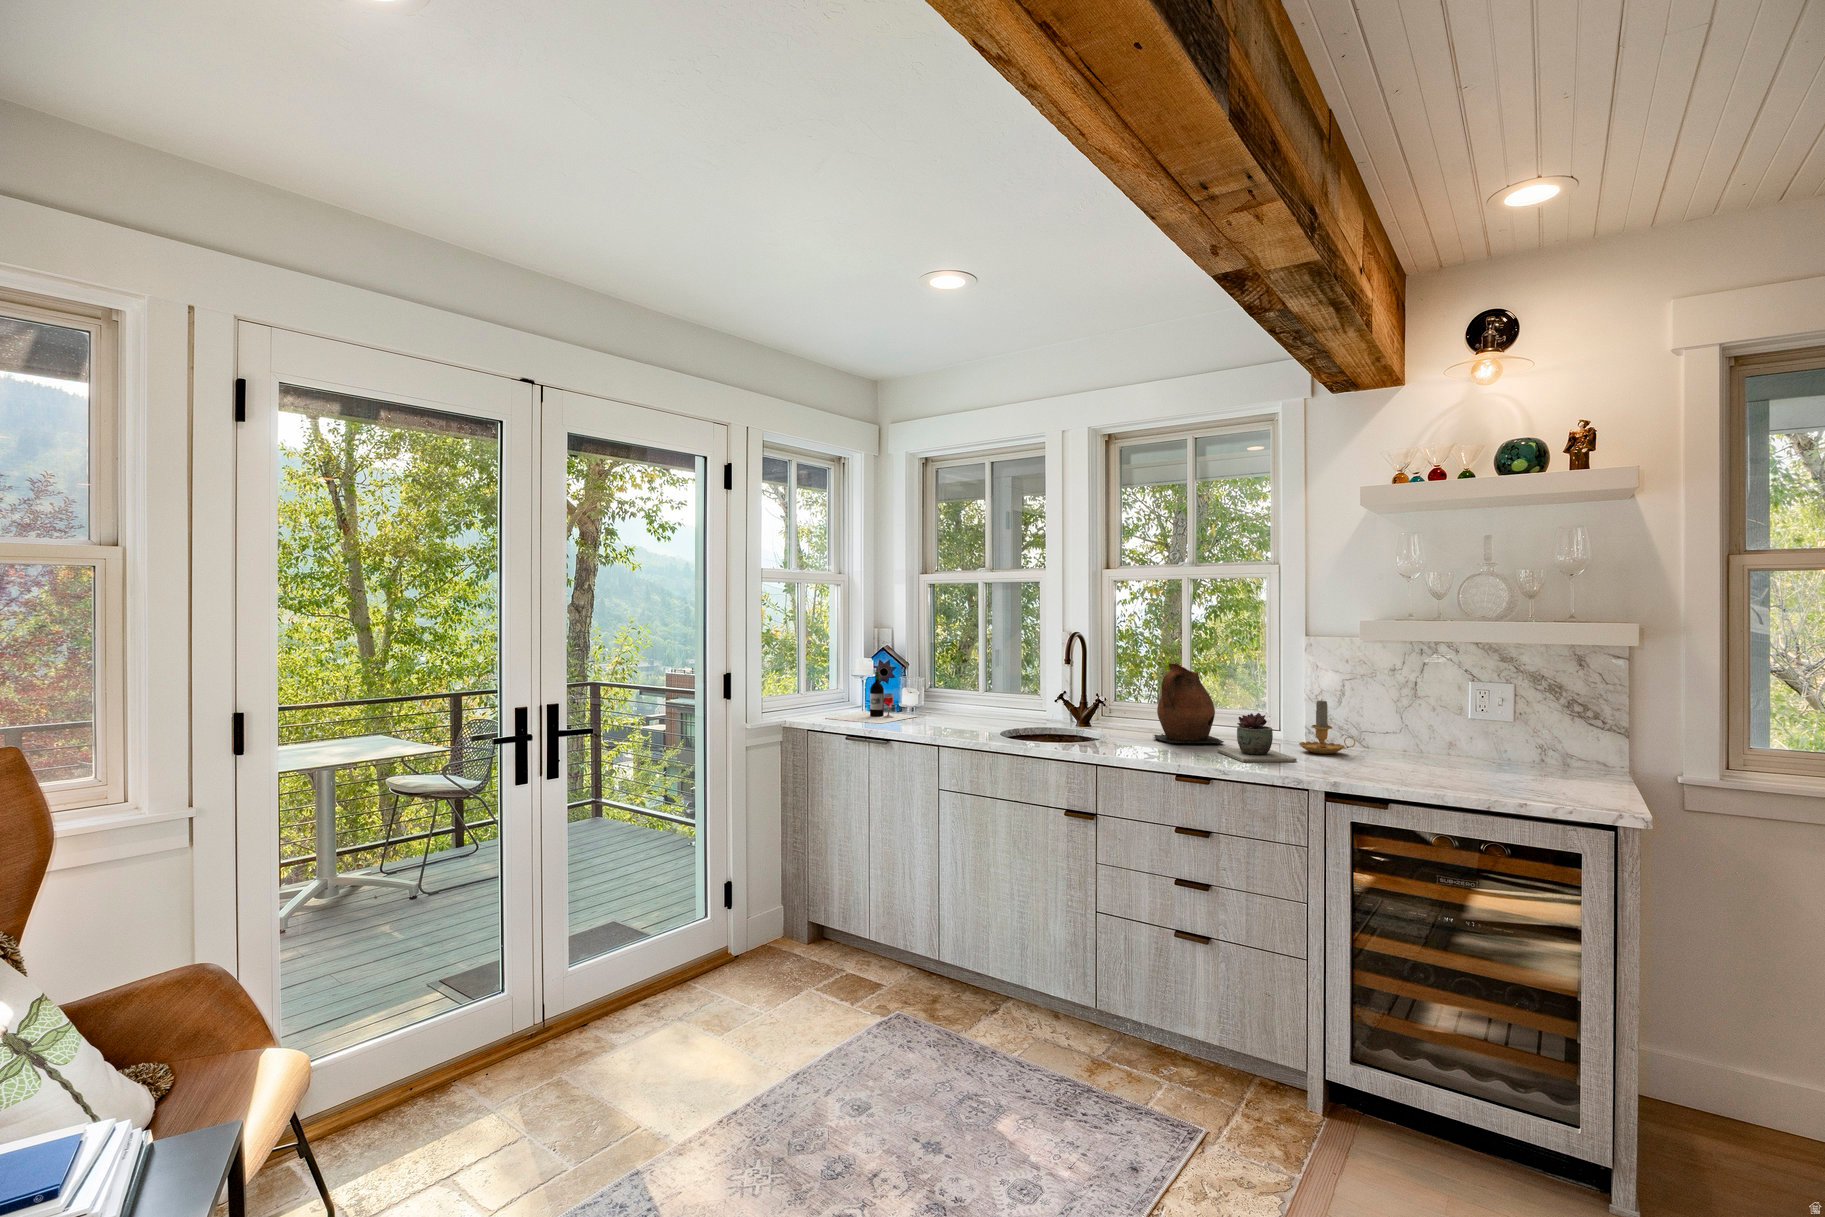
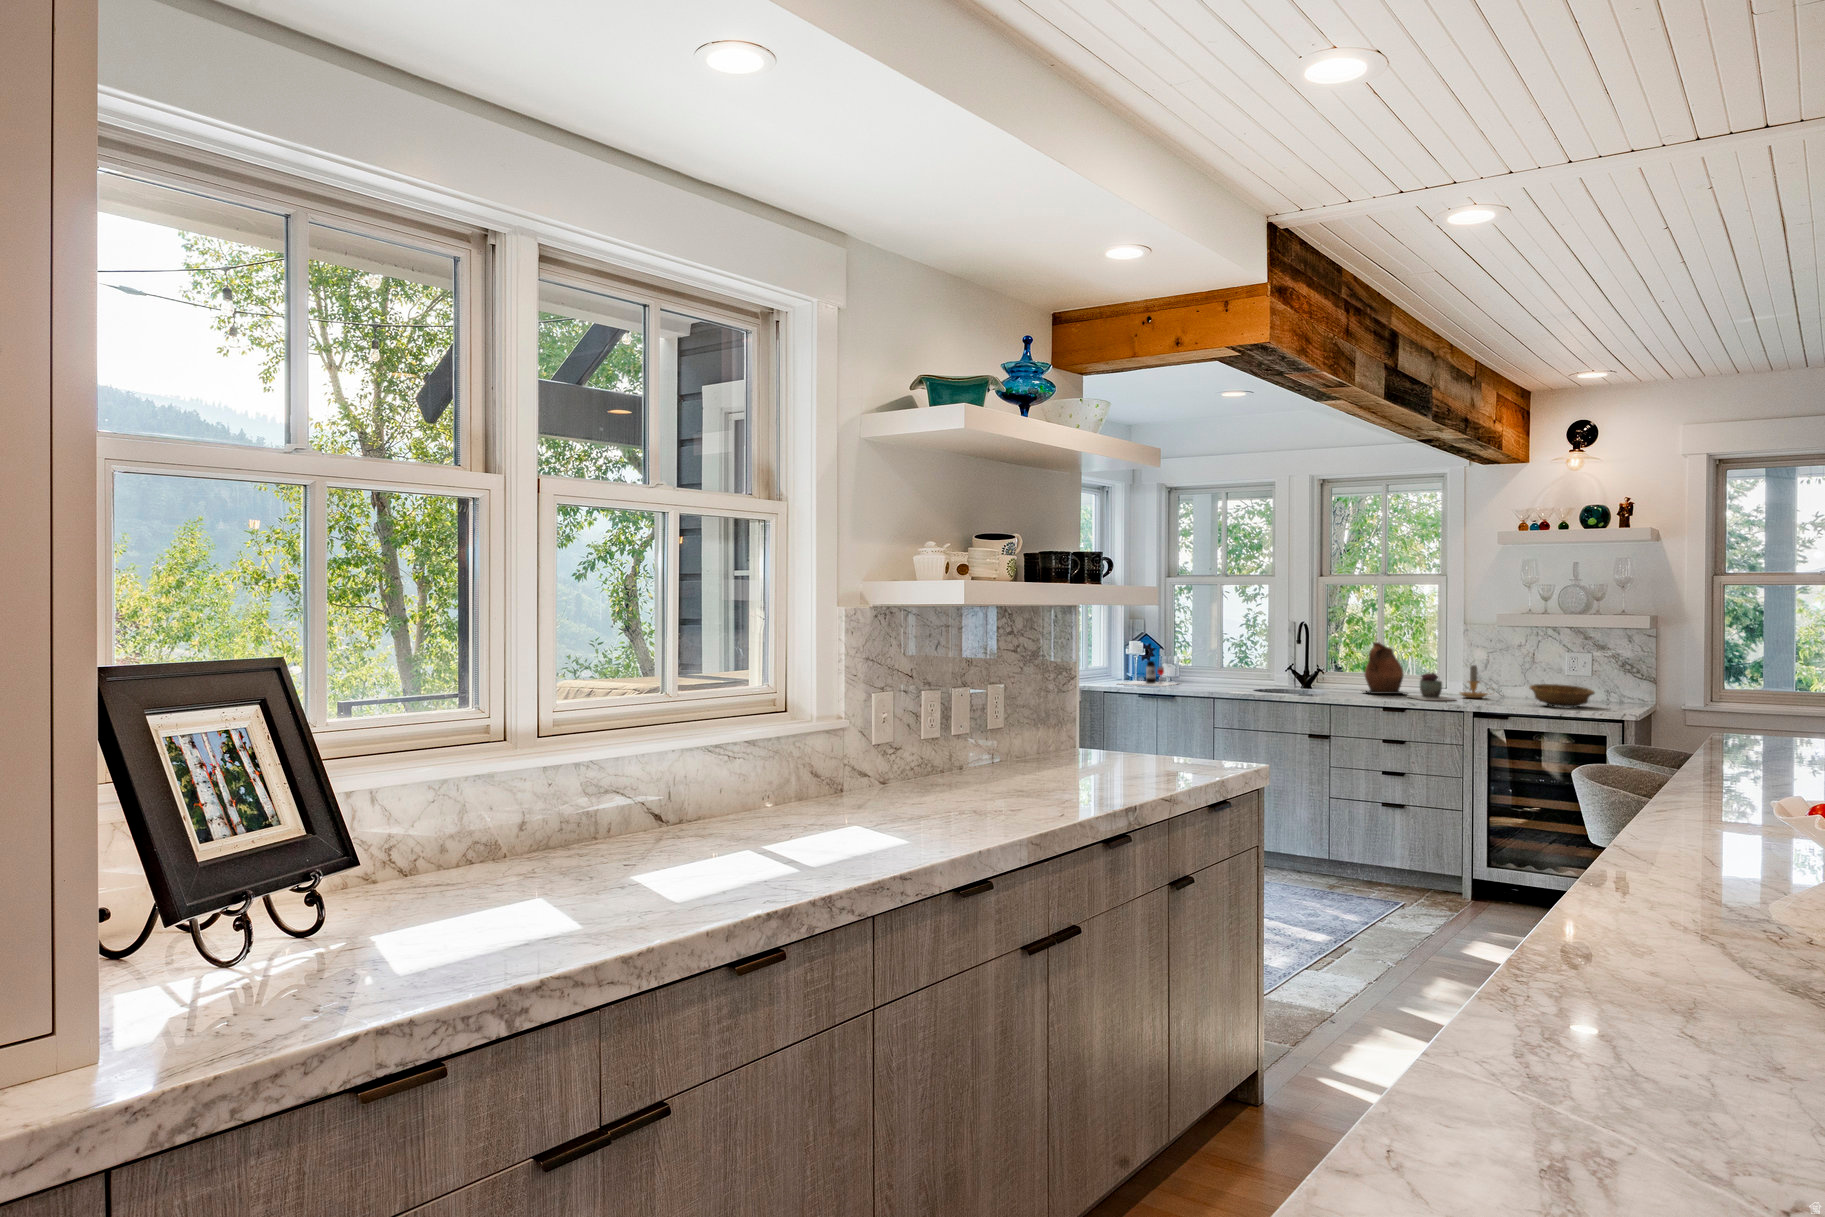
decorative bowl: none [1419,737,1538,784] -> present [1530,684,1595,707]

